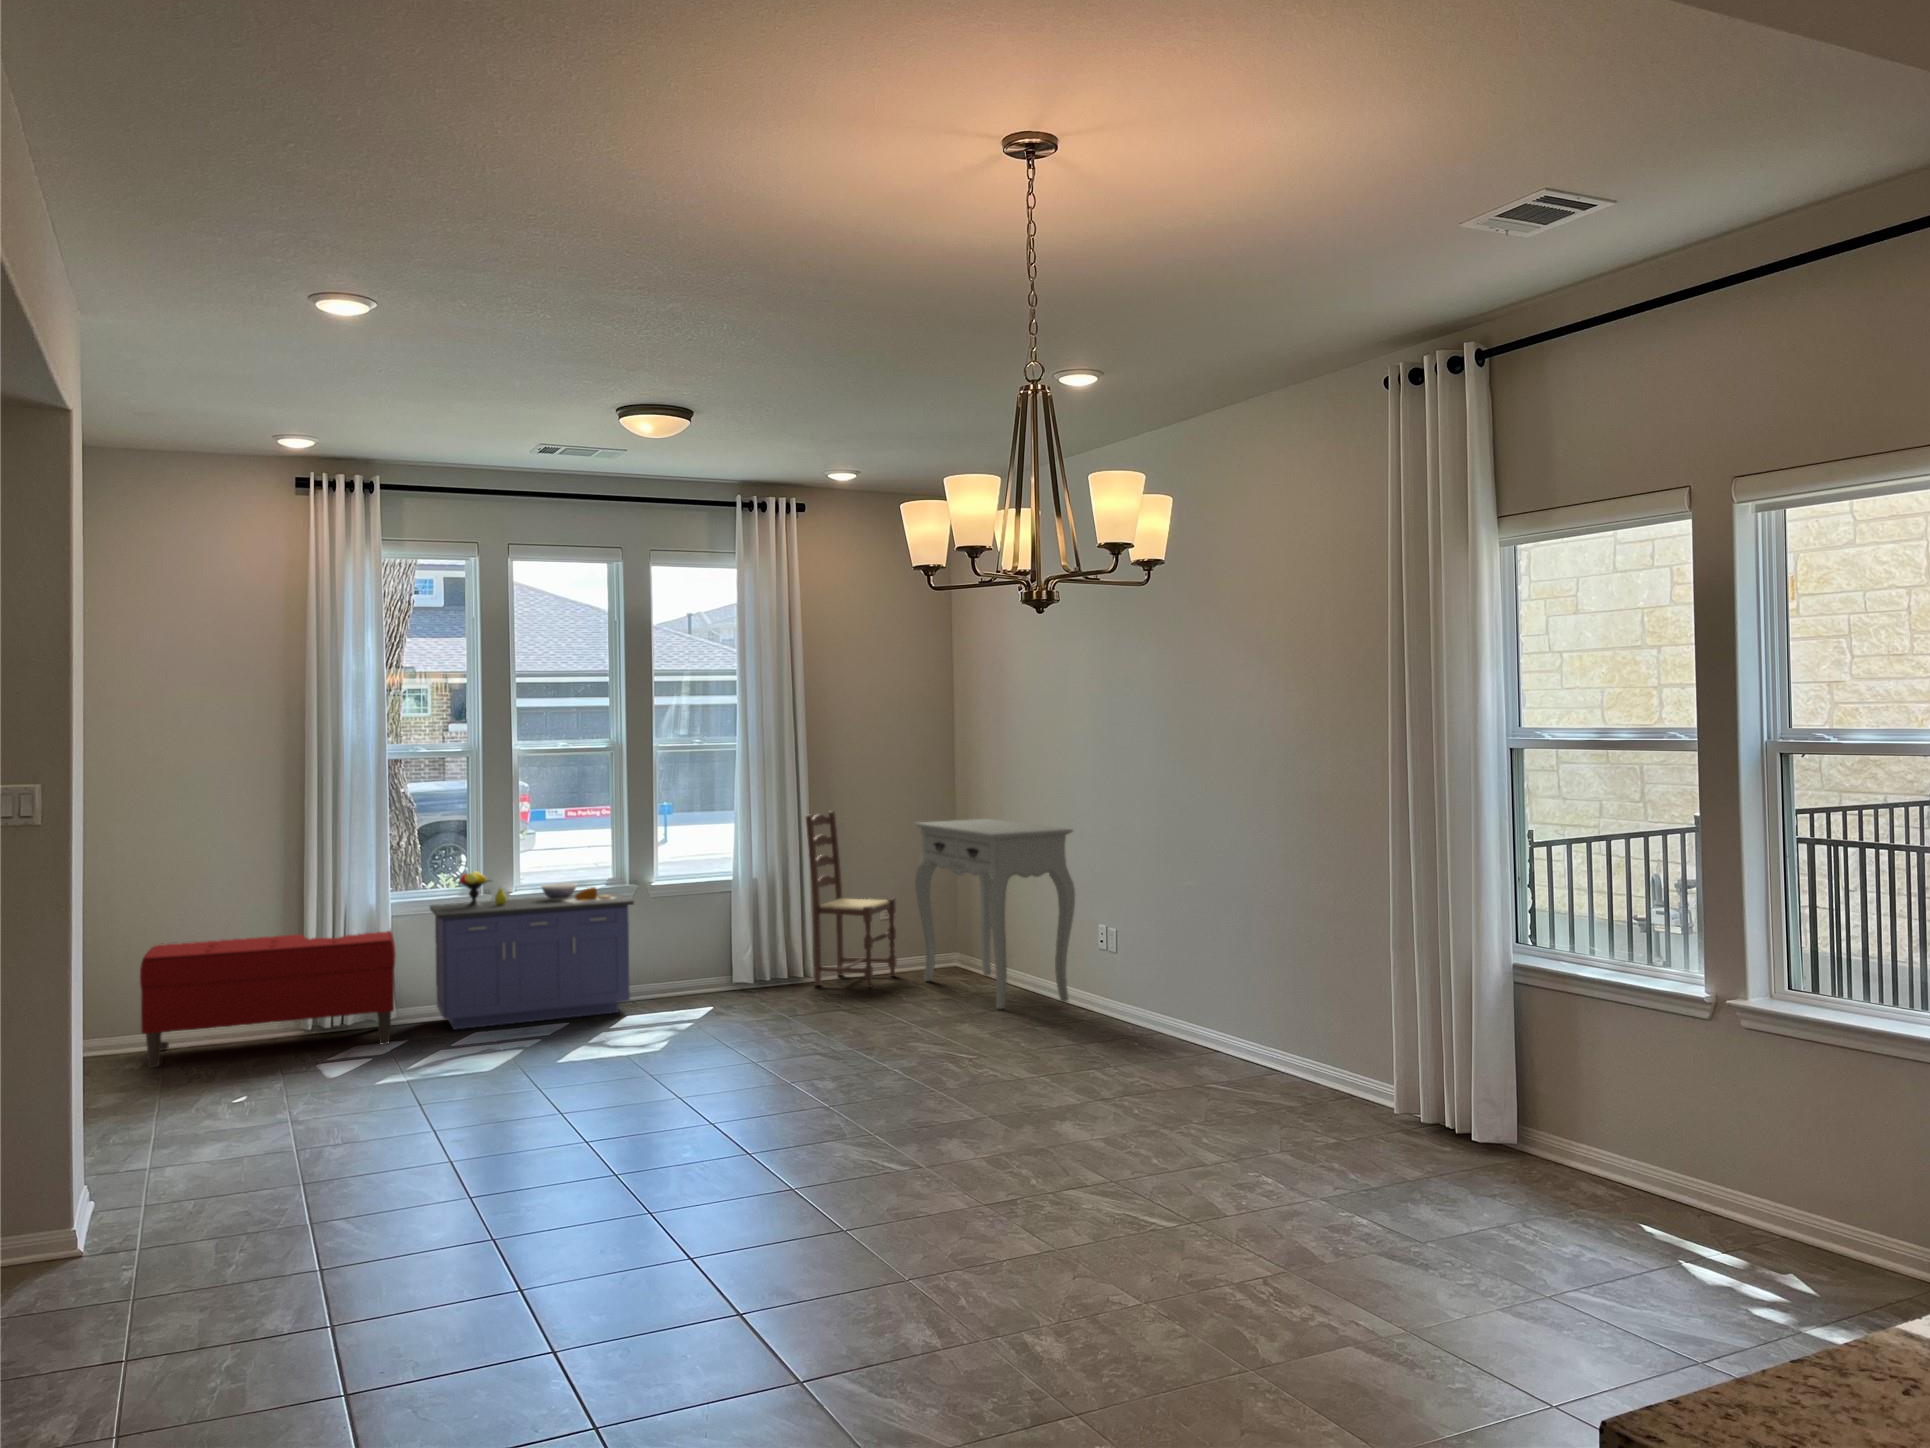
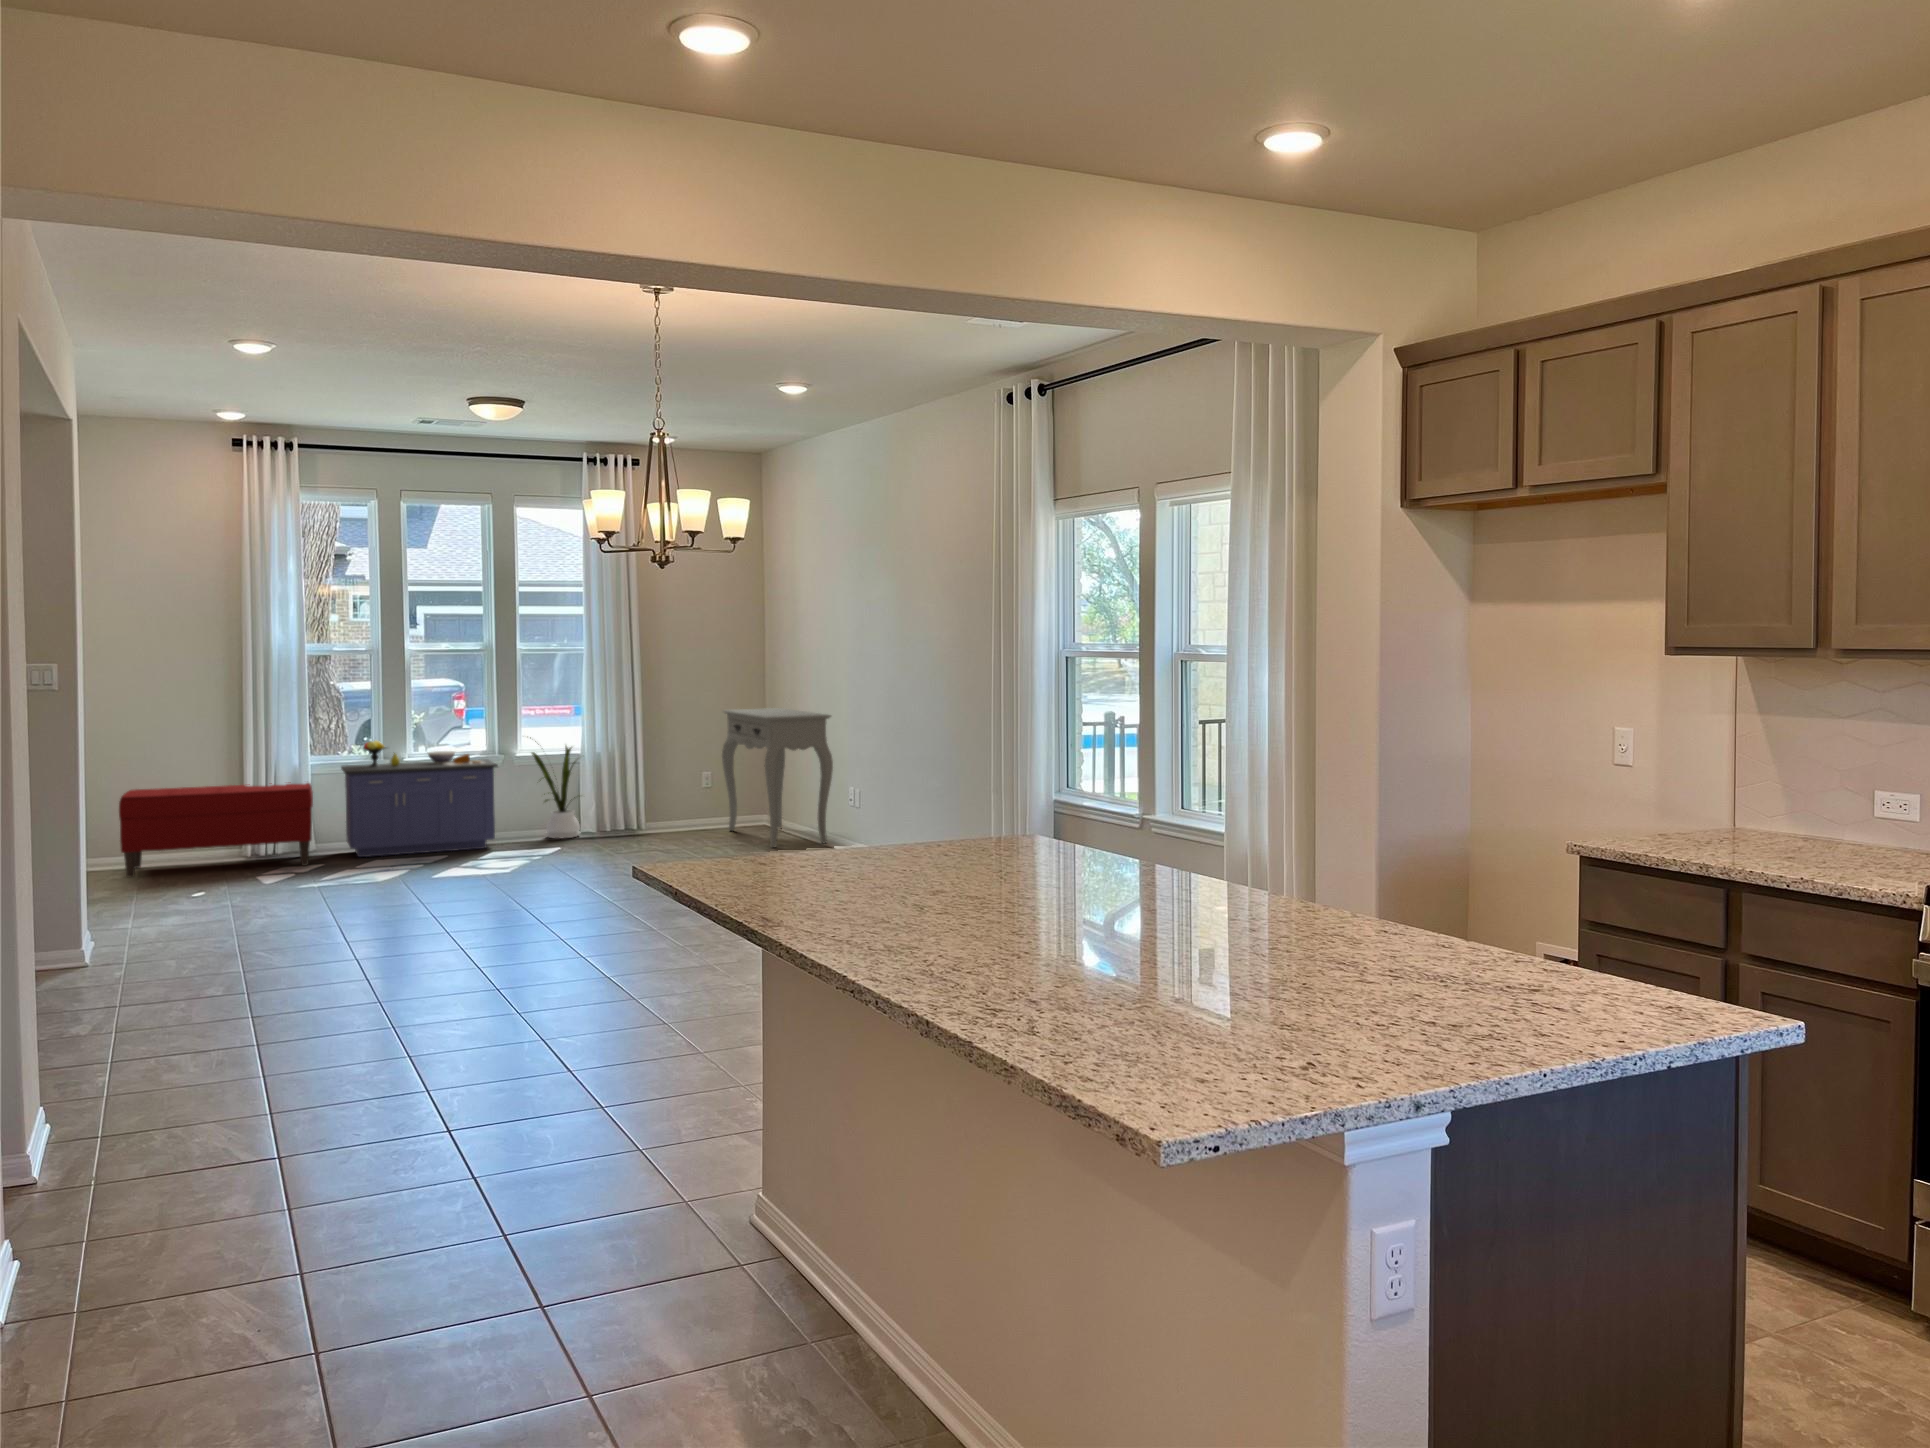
dining chair: present [806,811,897,988] -> none [637,701,710,834]
house plant: none [659,861,751,996] -> present [530,737,580,839]

